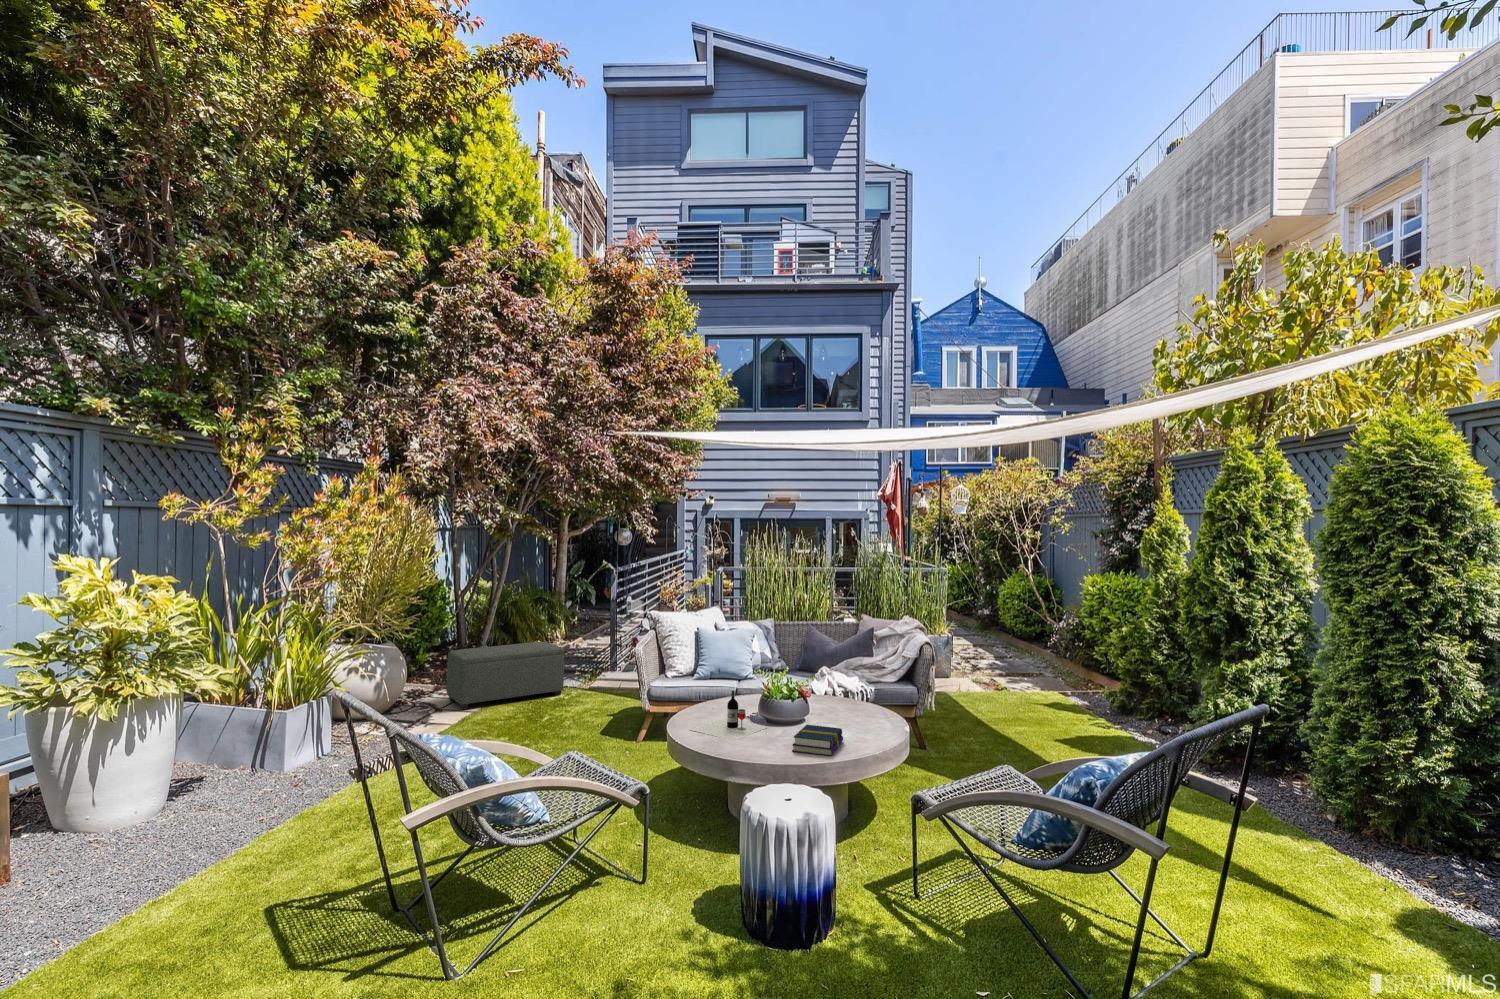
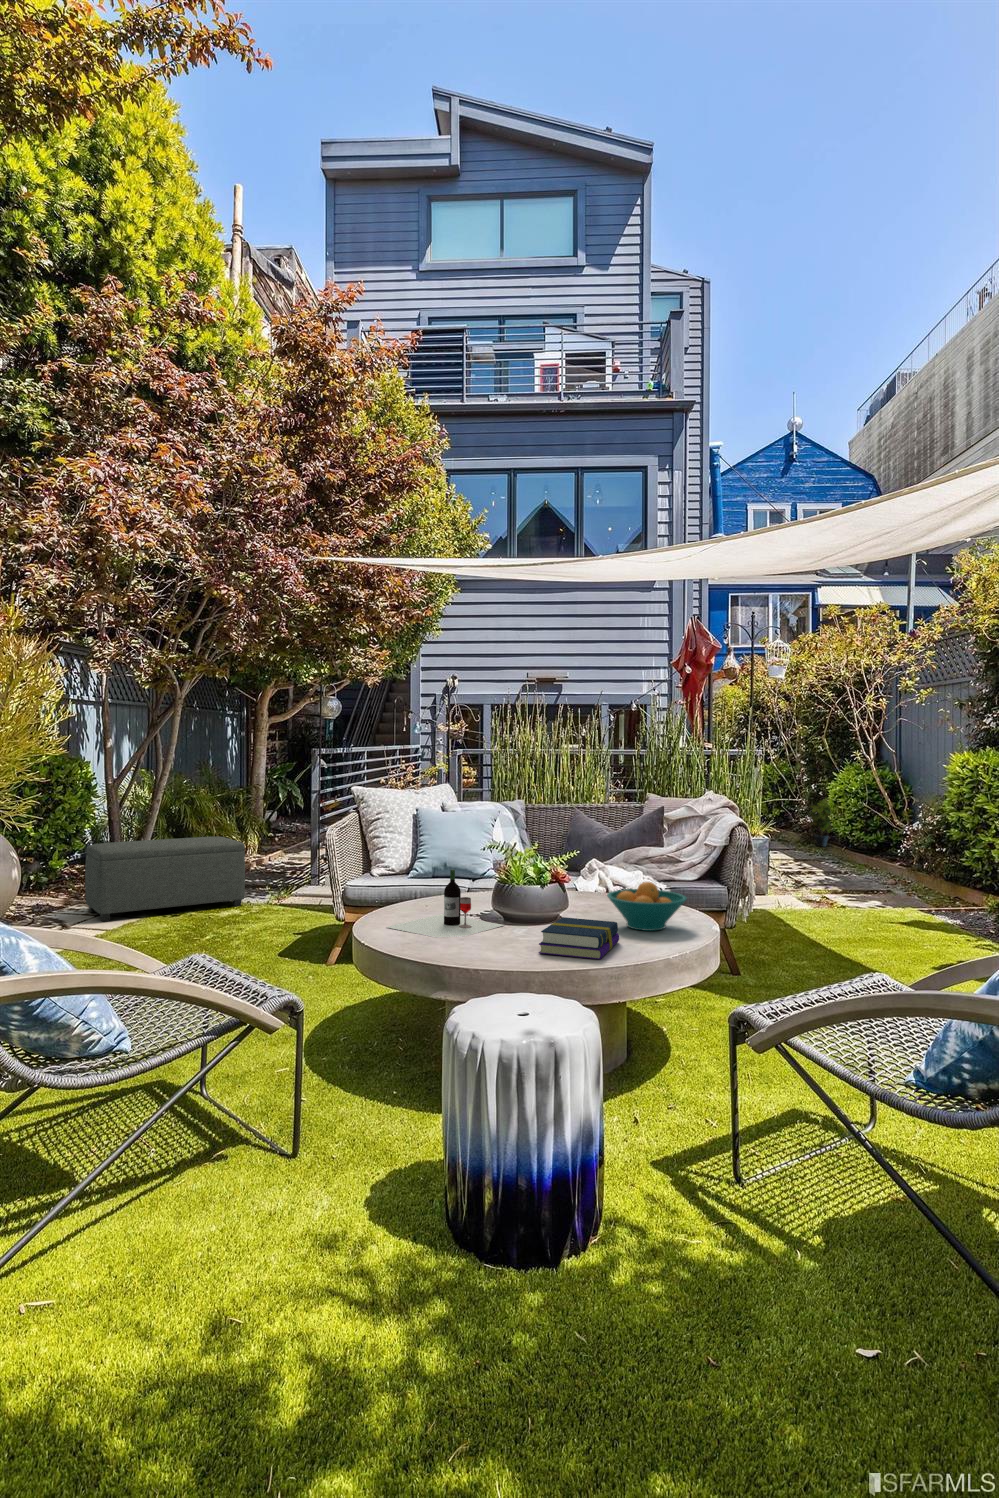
potted plant: none [987,598,1015,637] -> present [809,799,832,847]
fruit bowl: none [835,698,887,732] -> present [607,882,687,931]

